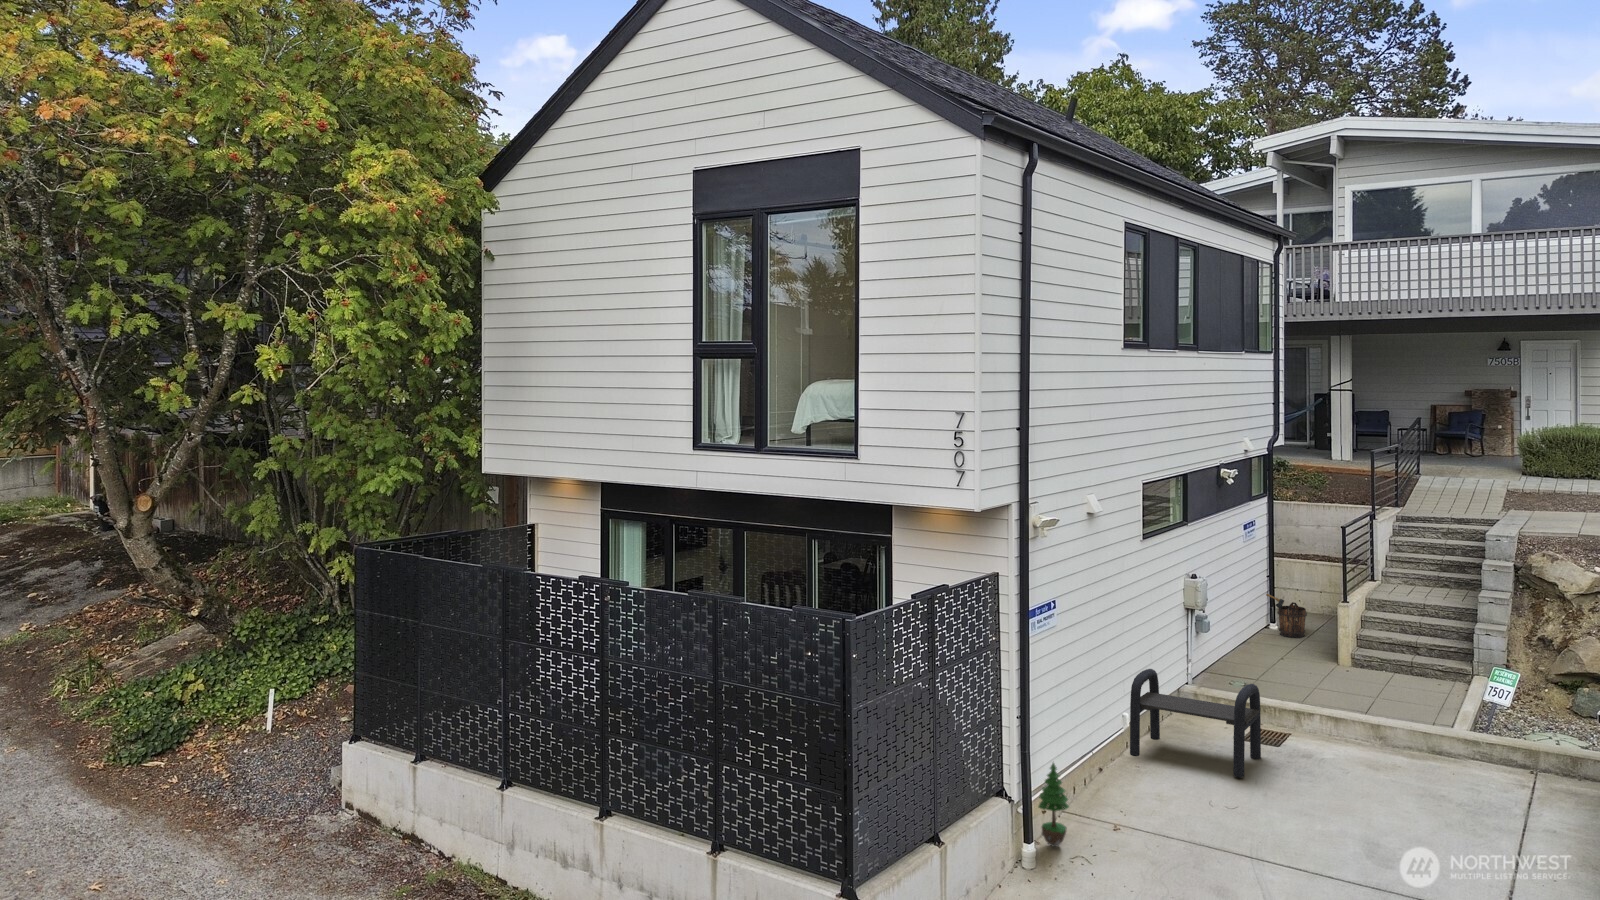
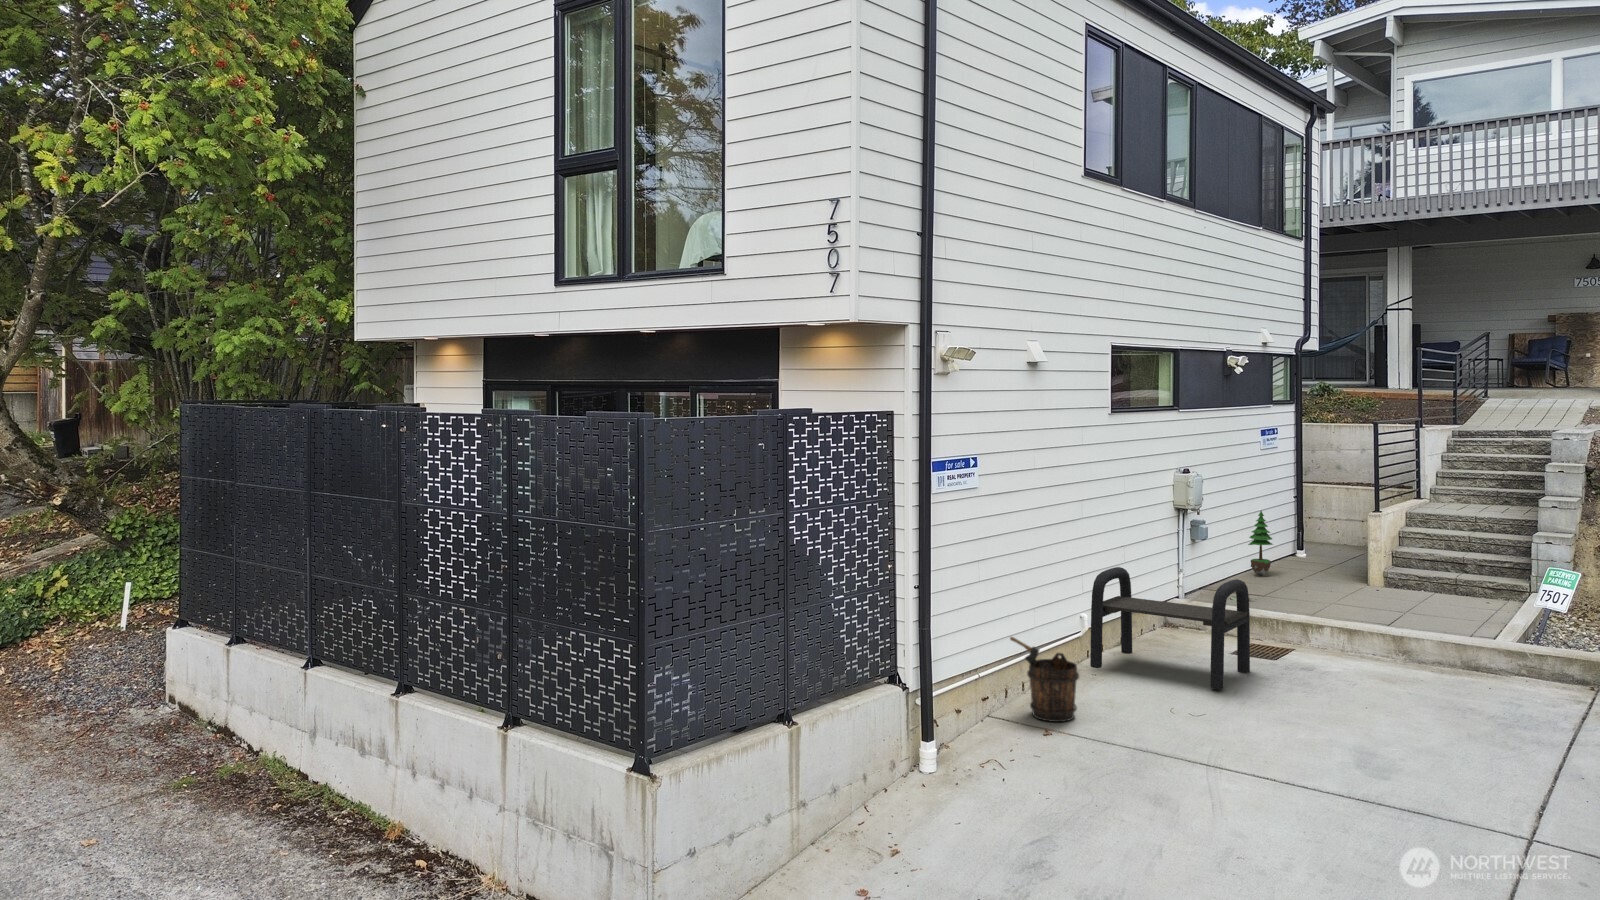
bucket: present [1266,594,1307,638] -> present [1010,637,1079,722]
potted tree: present [1039,763,1069,847] -> present [1248,511,1273,576]

